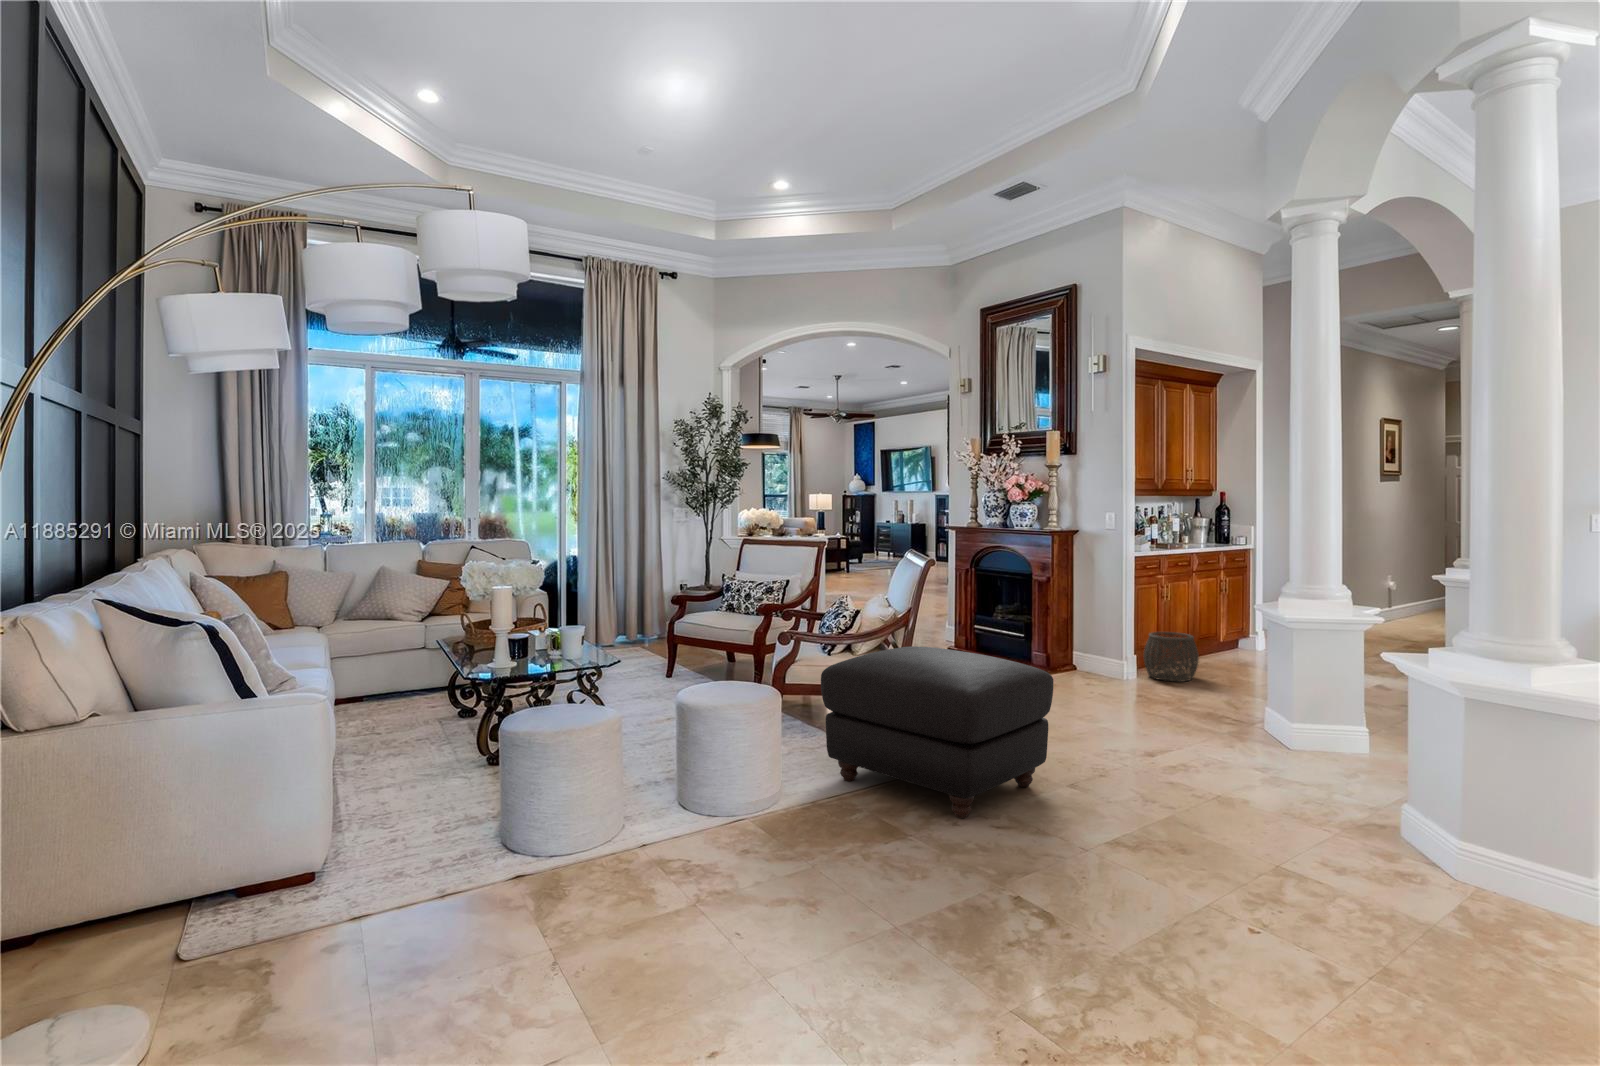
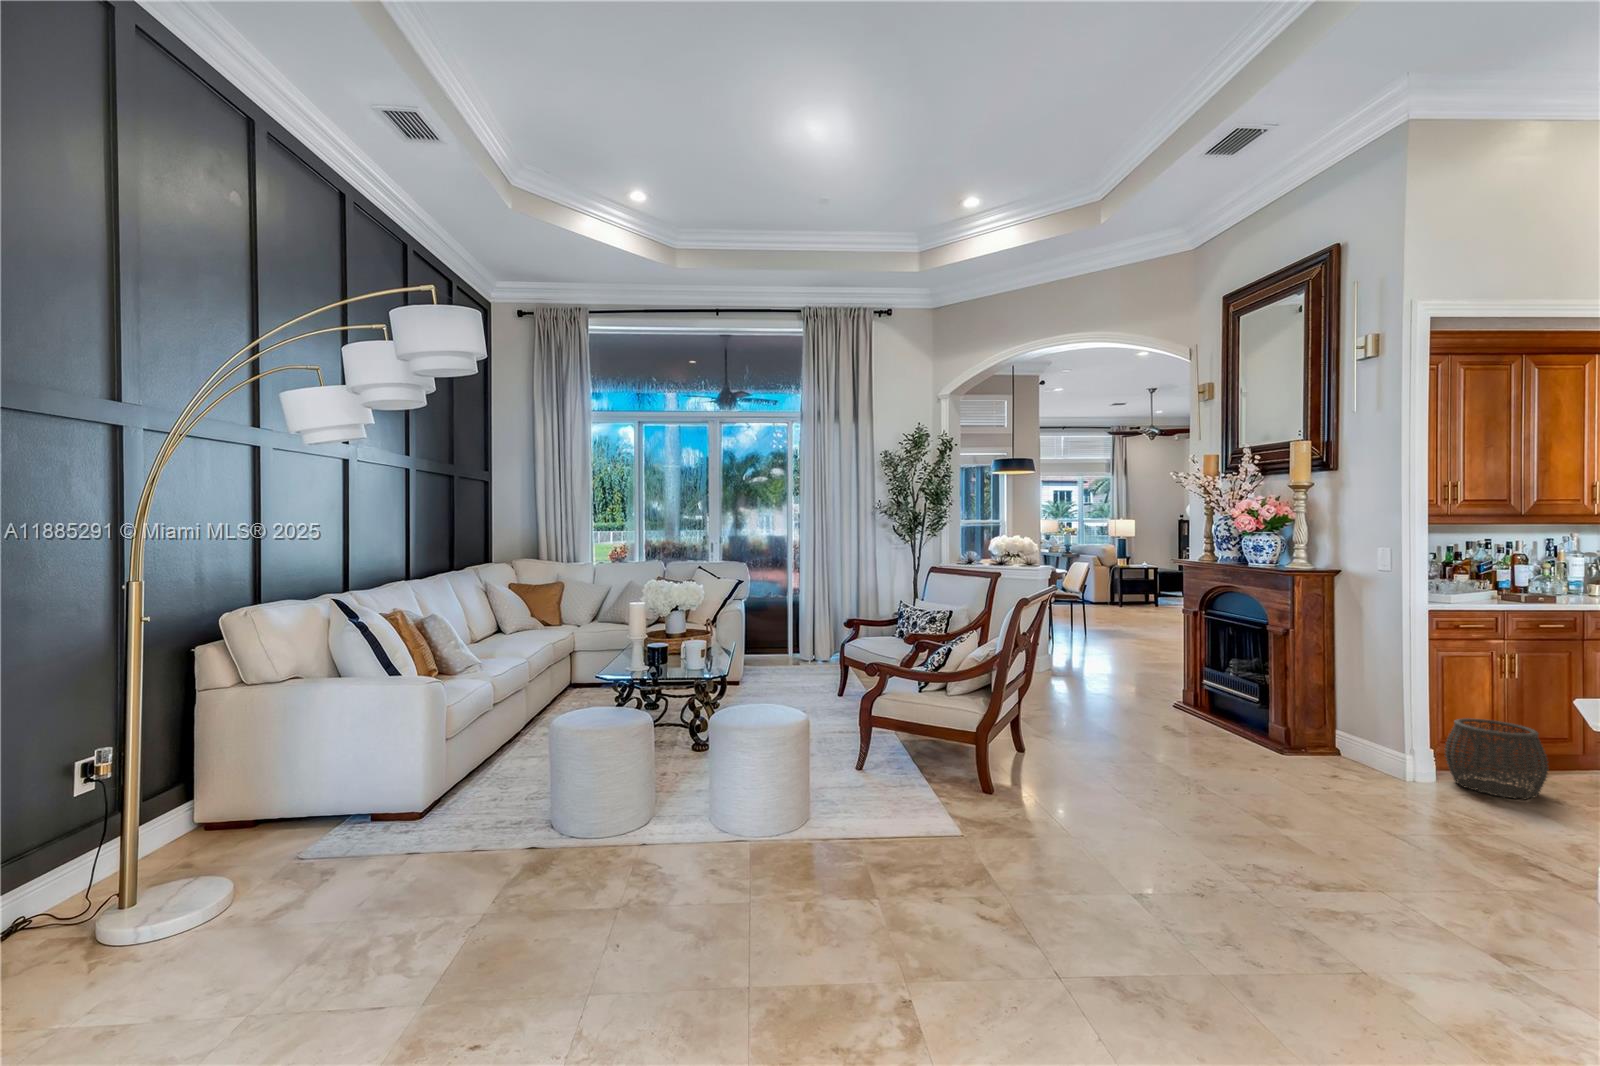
ottoman: present [821,646,1053,818] -> none [849,702,1126,934]

